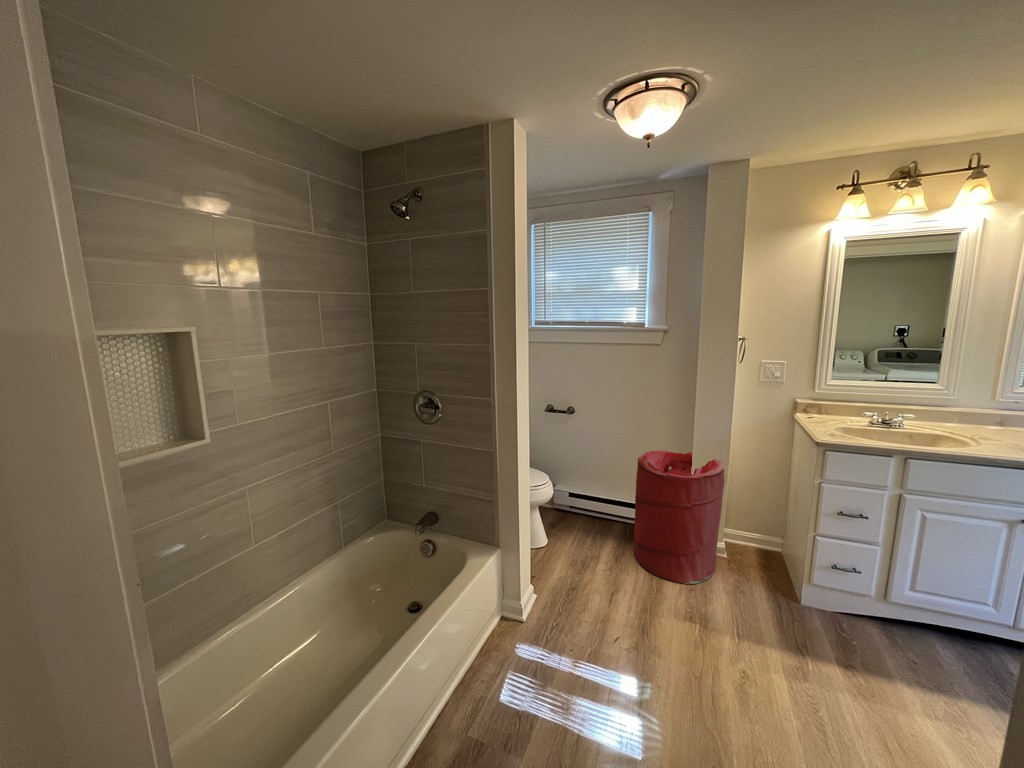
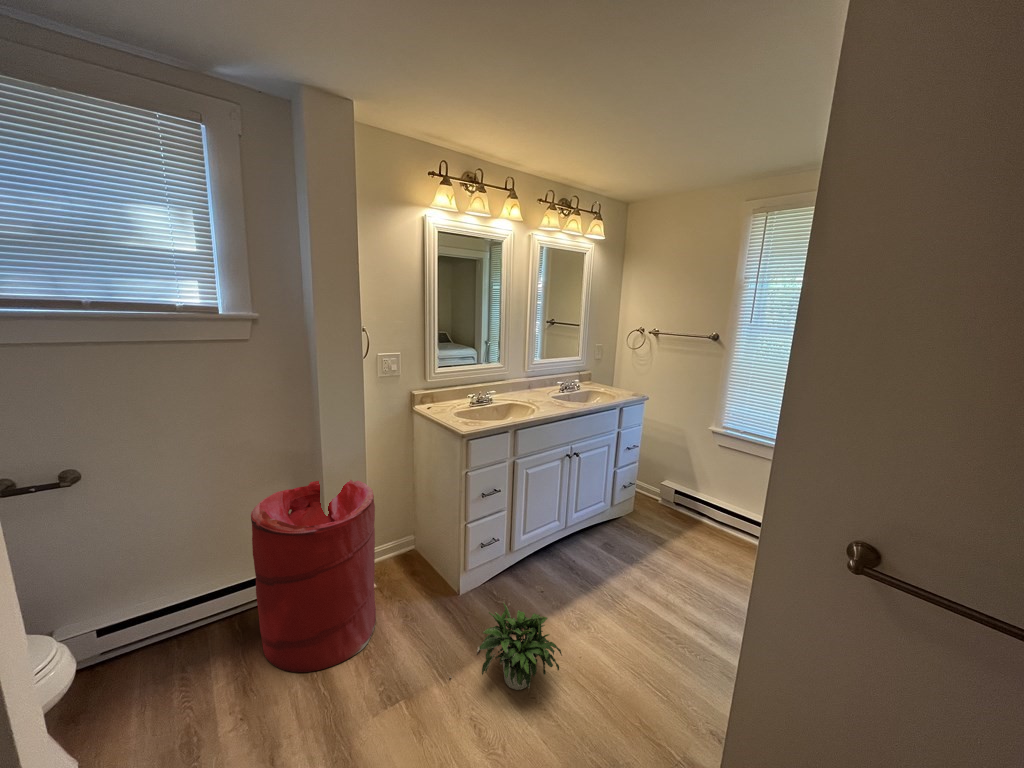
potted plant: none [742,602,865,704] -> present [449,602,562,690]

